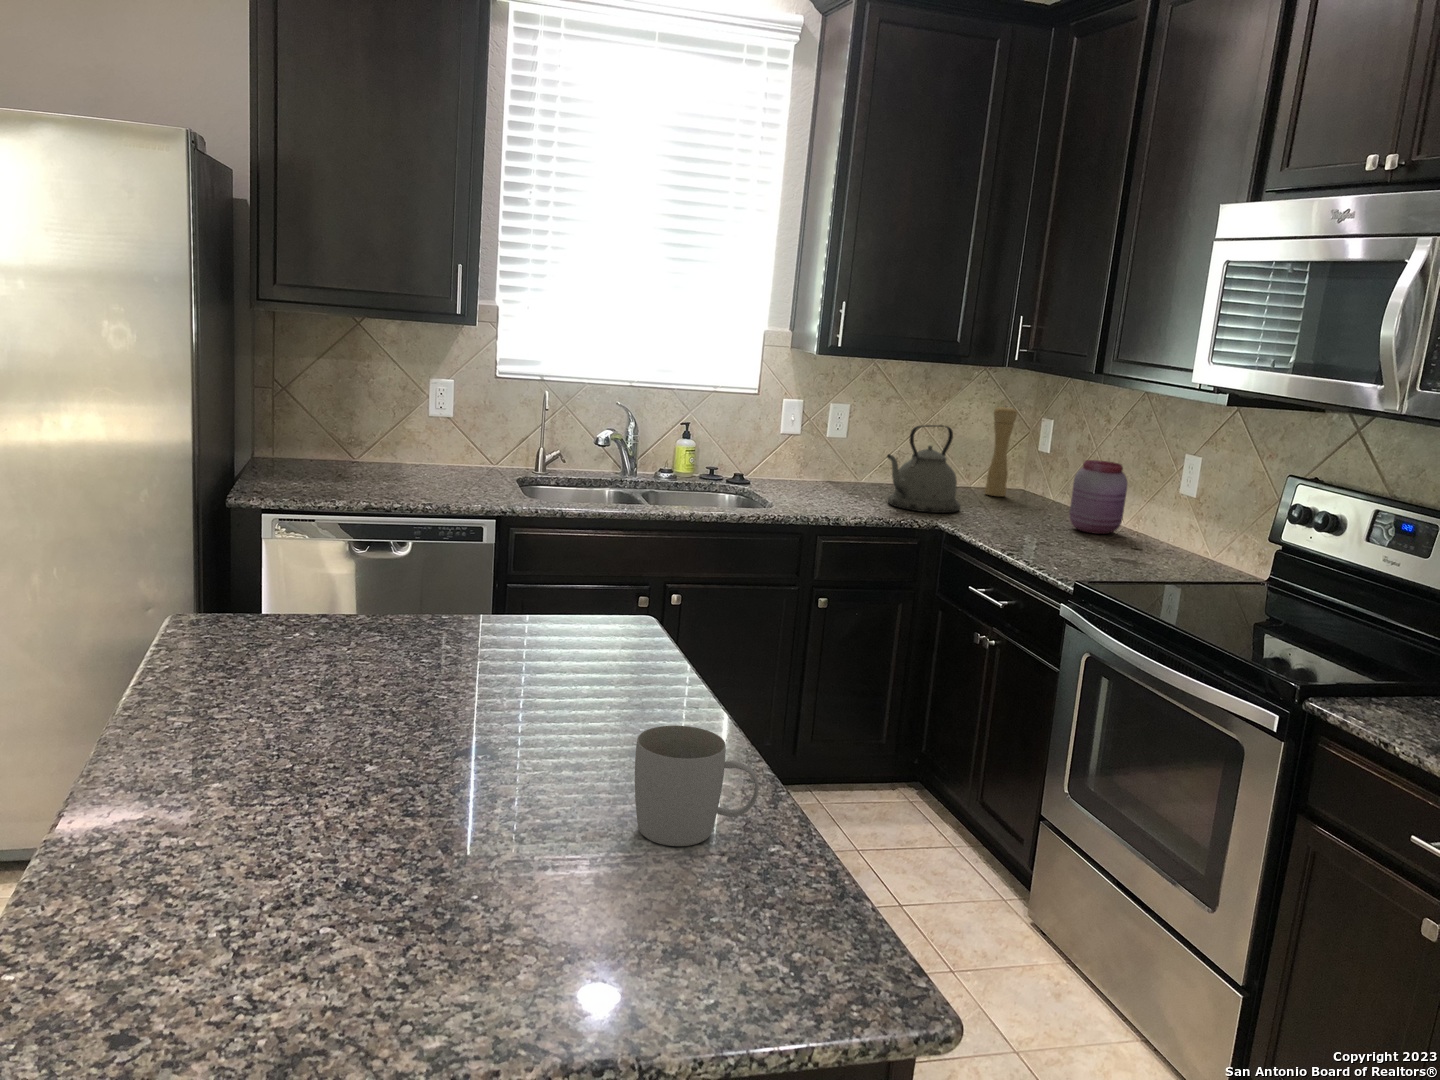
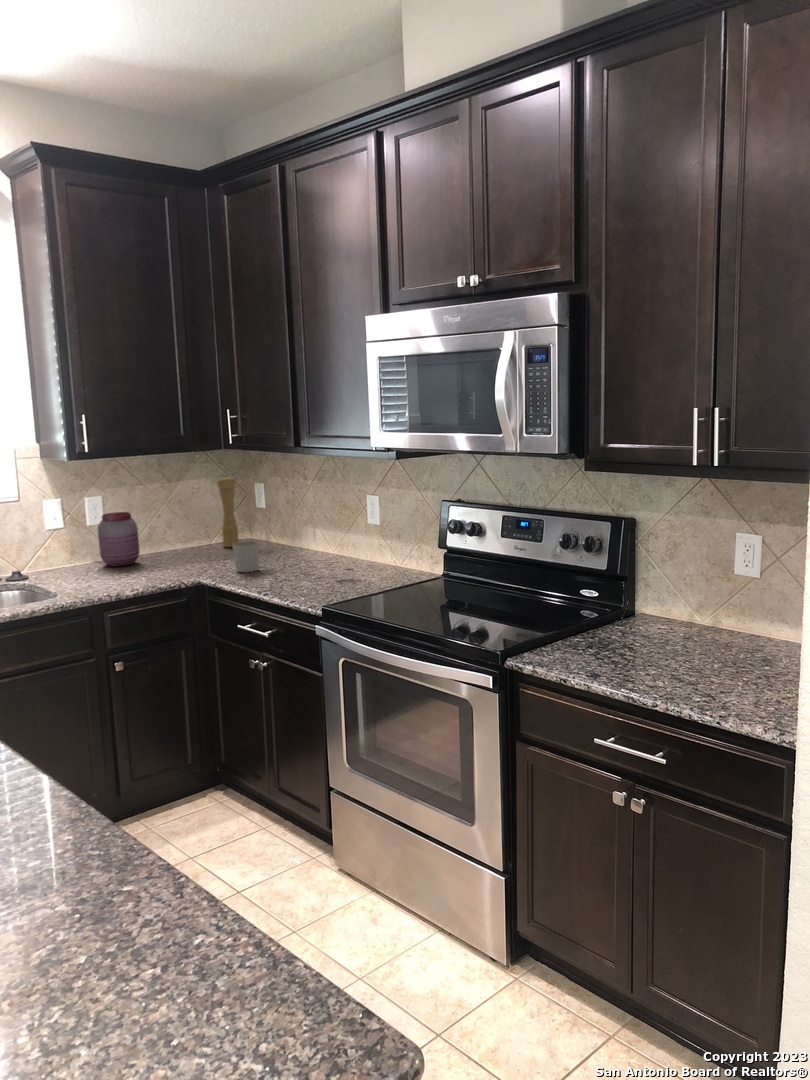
kettle: present [887,425,960,513] -> none [144,501,210,574]
jar: present [1069,460,1128,534] -> present [98,512,140,566]
mug: present [635,725,759,846] -> present [233,541,269,572]

